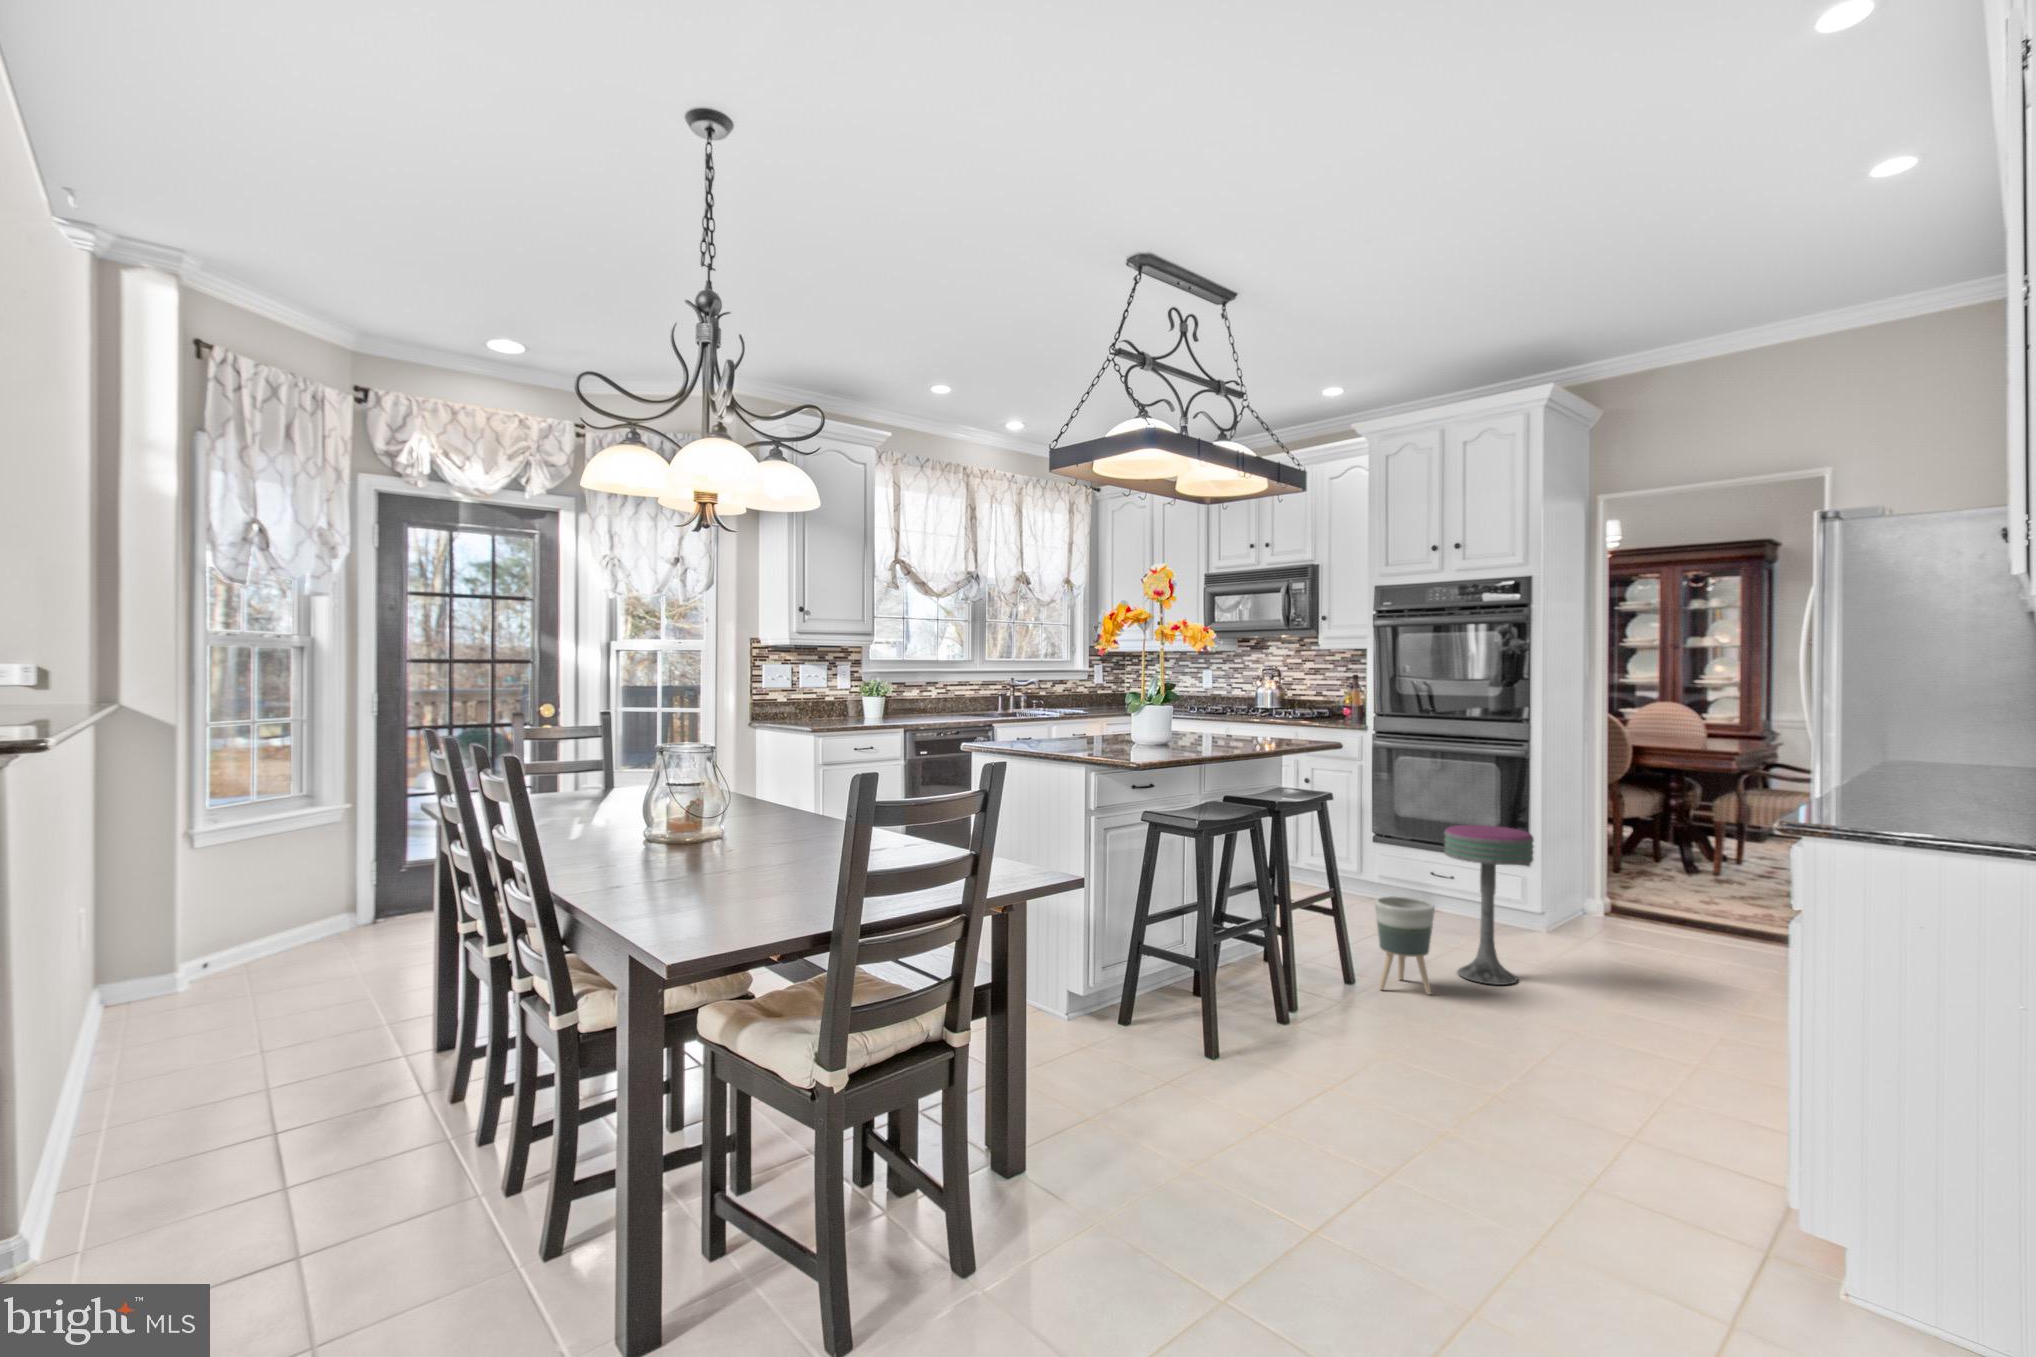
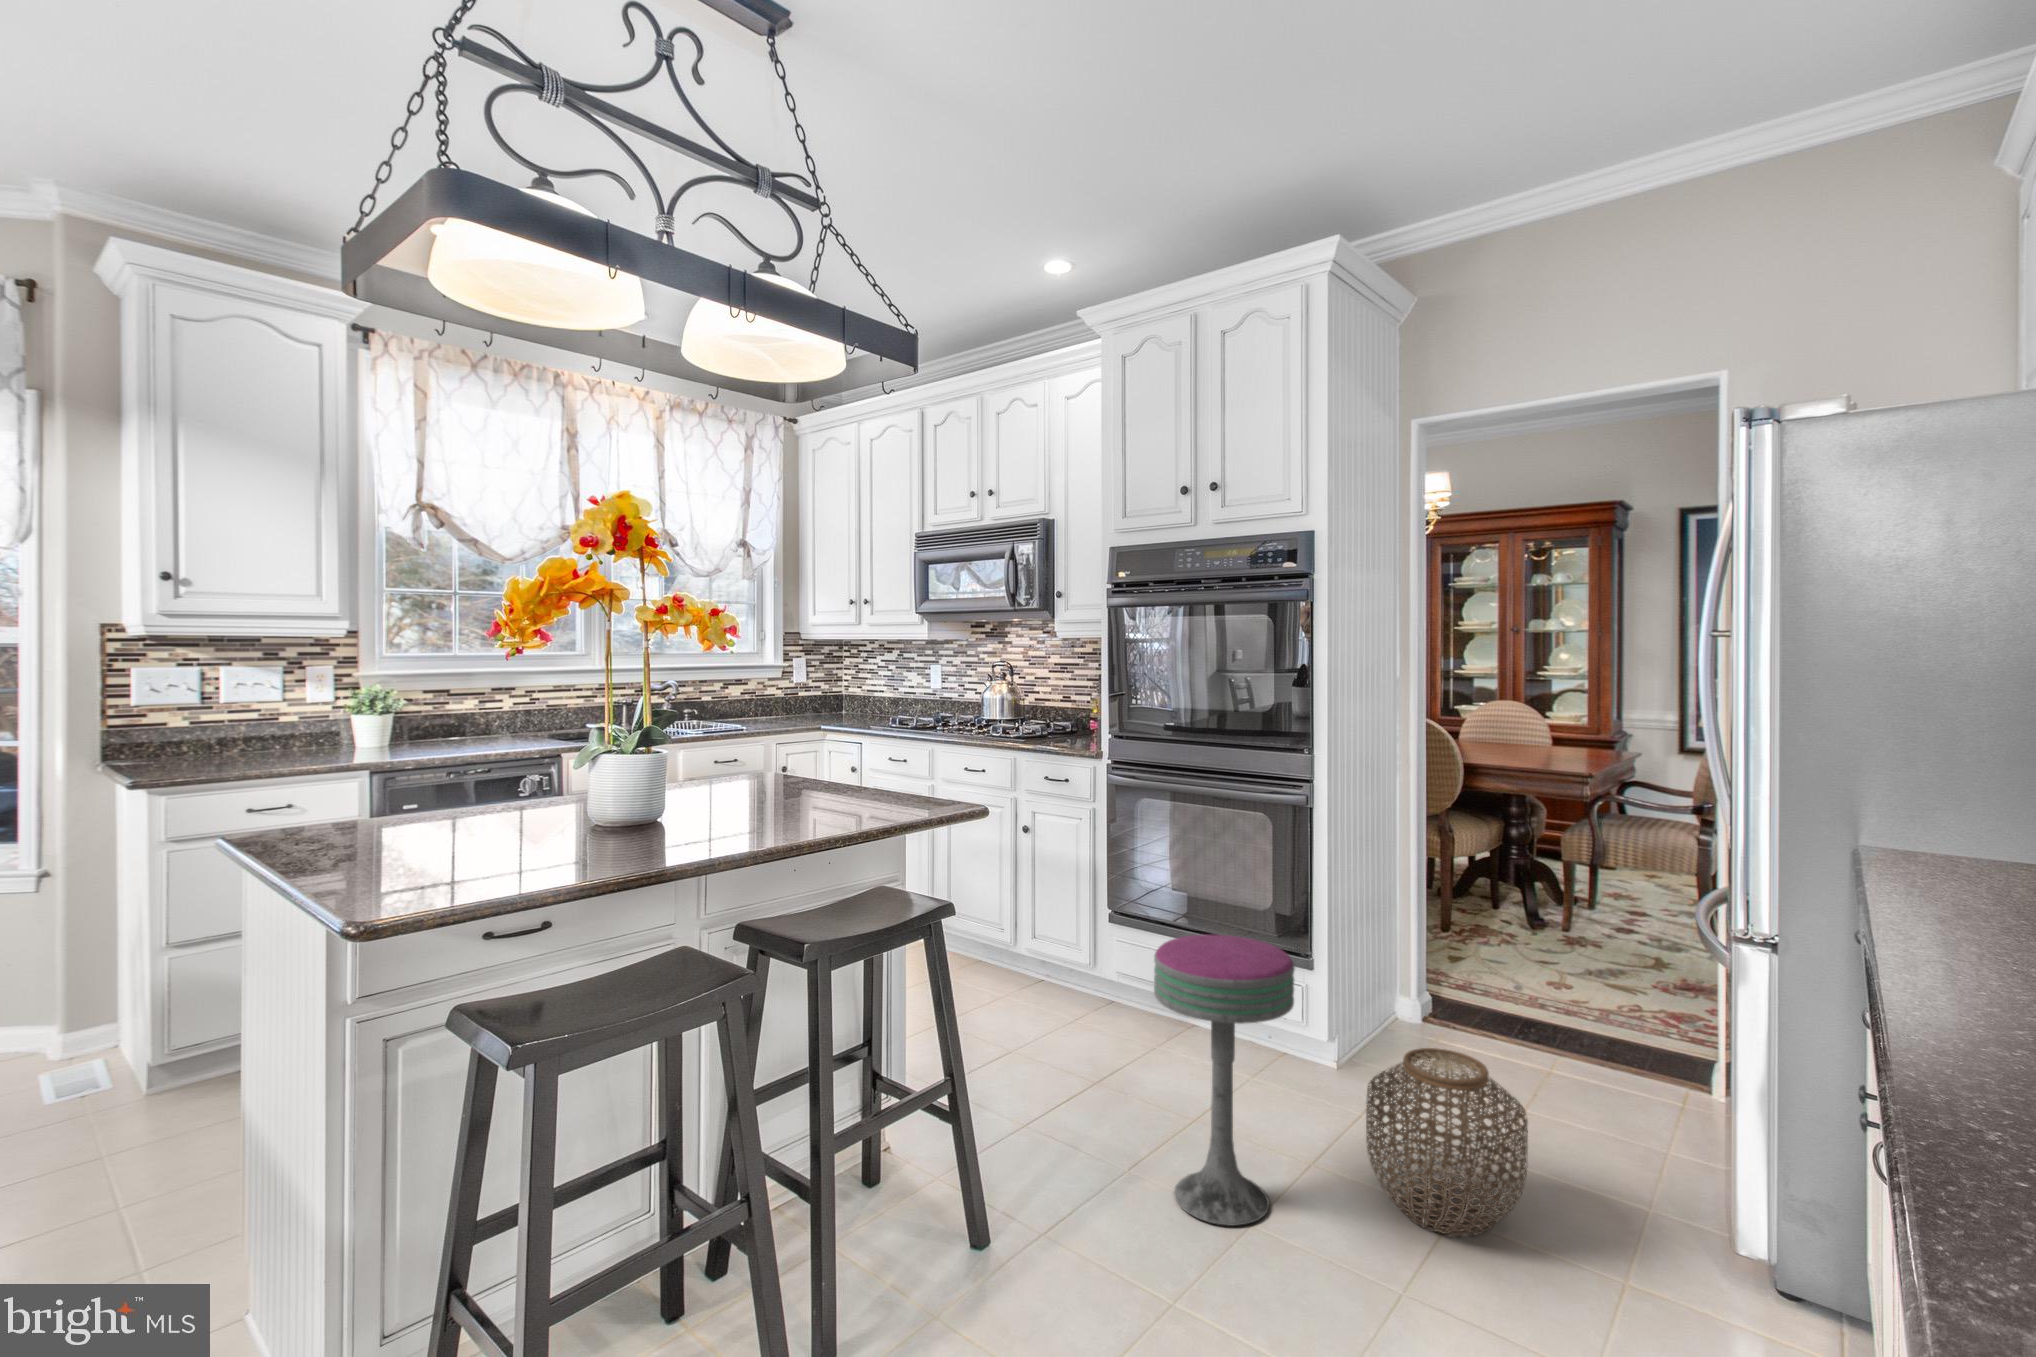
woven basket: none [1577,892,1680,994] -> present [1366,1048,1528,1236]
planter: present [1375,896,1435,994] -> none [1020,1077,1120,1268]

